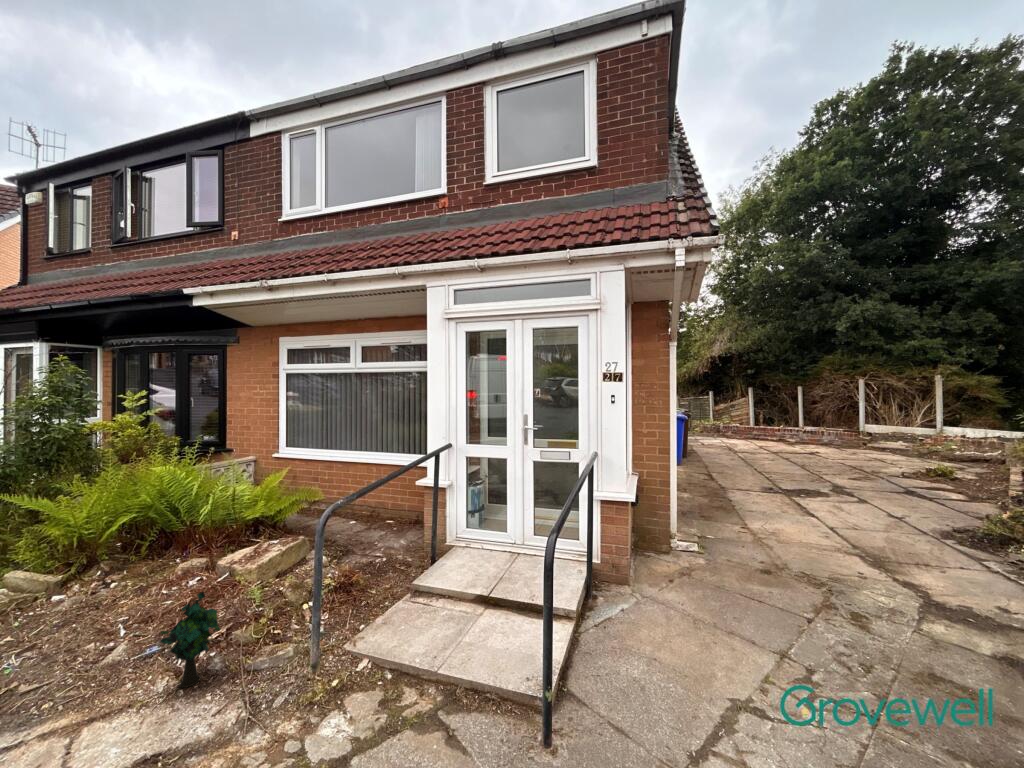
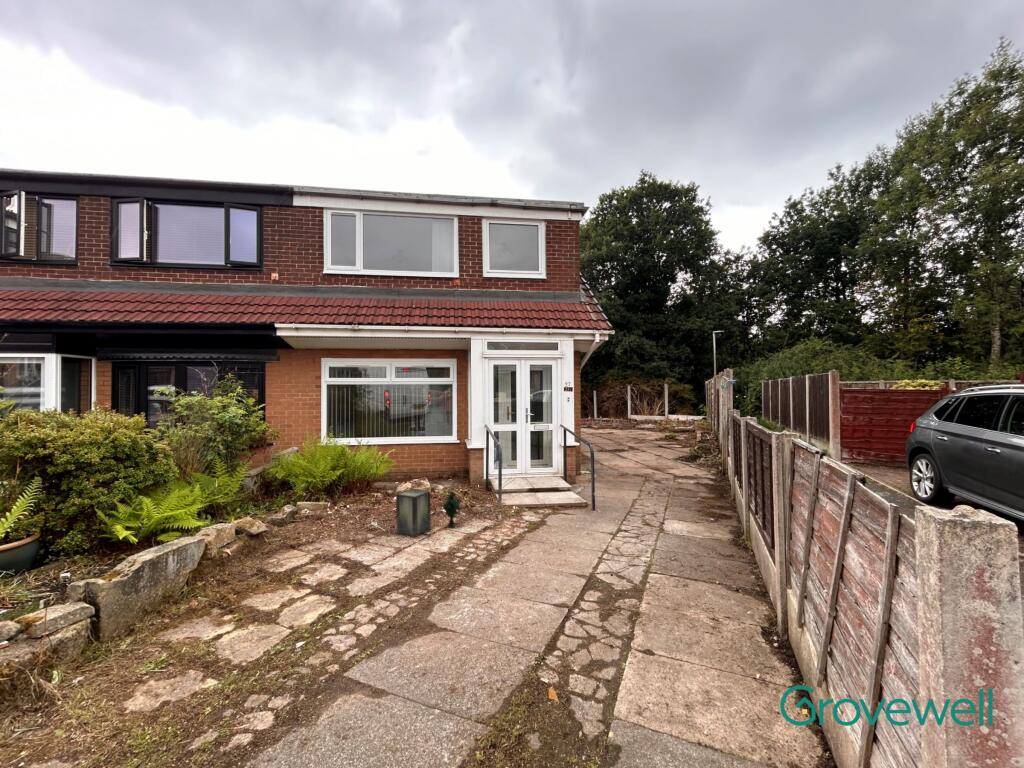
storage box: none [67,575,153,704] -> present [396,489,431,537]

